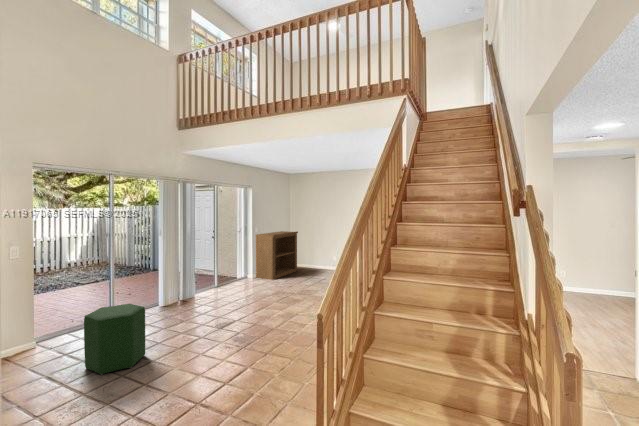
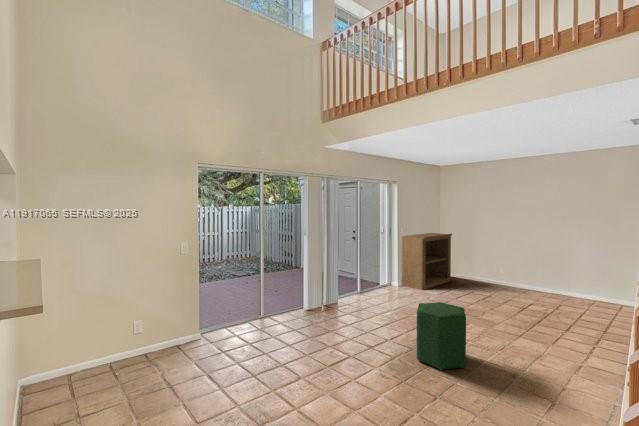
ottoman: present [84,304,145,375] -> present [417,302,466,370]

